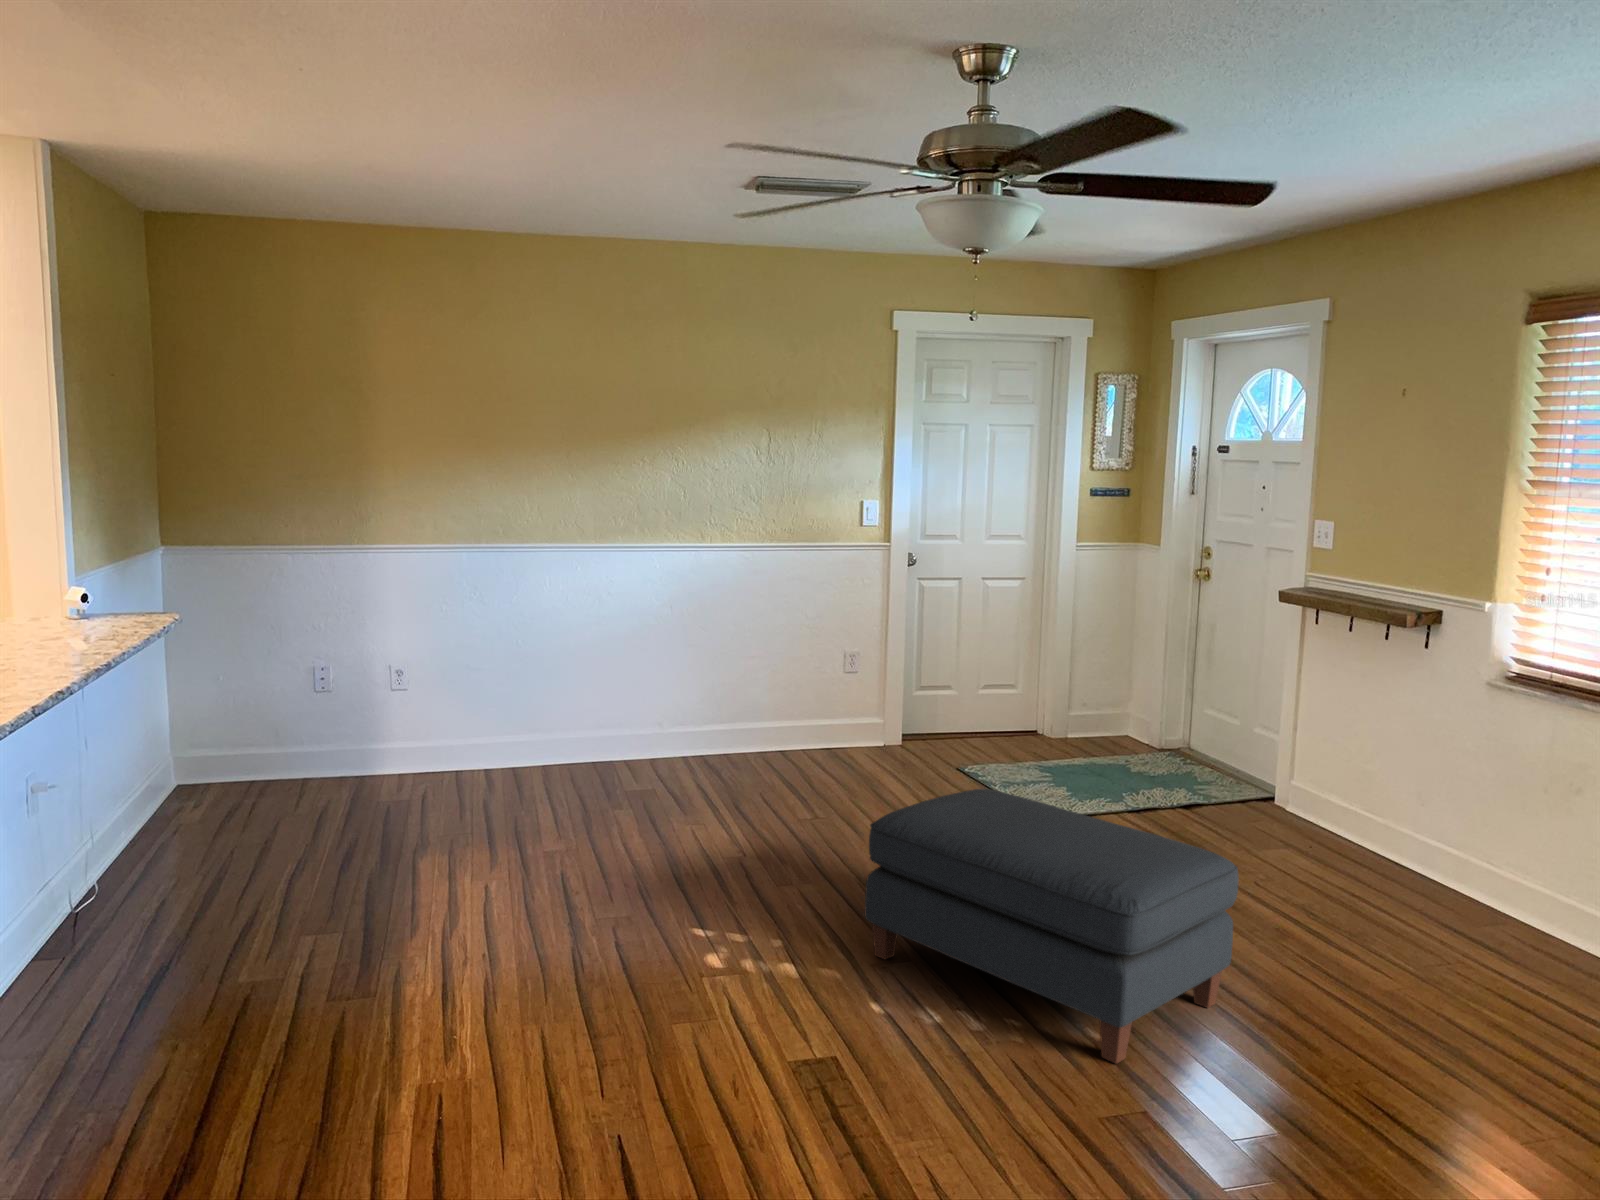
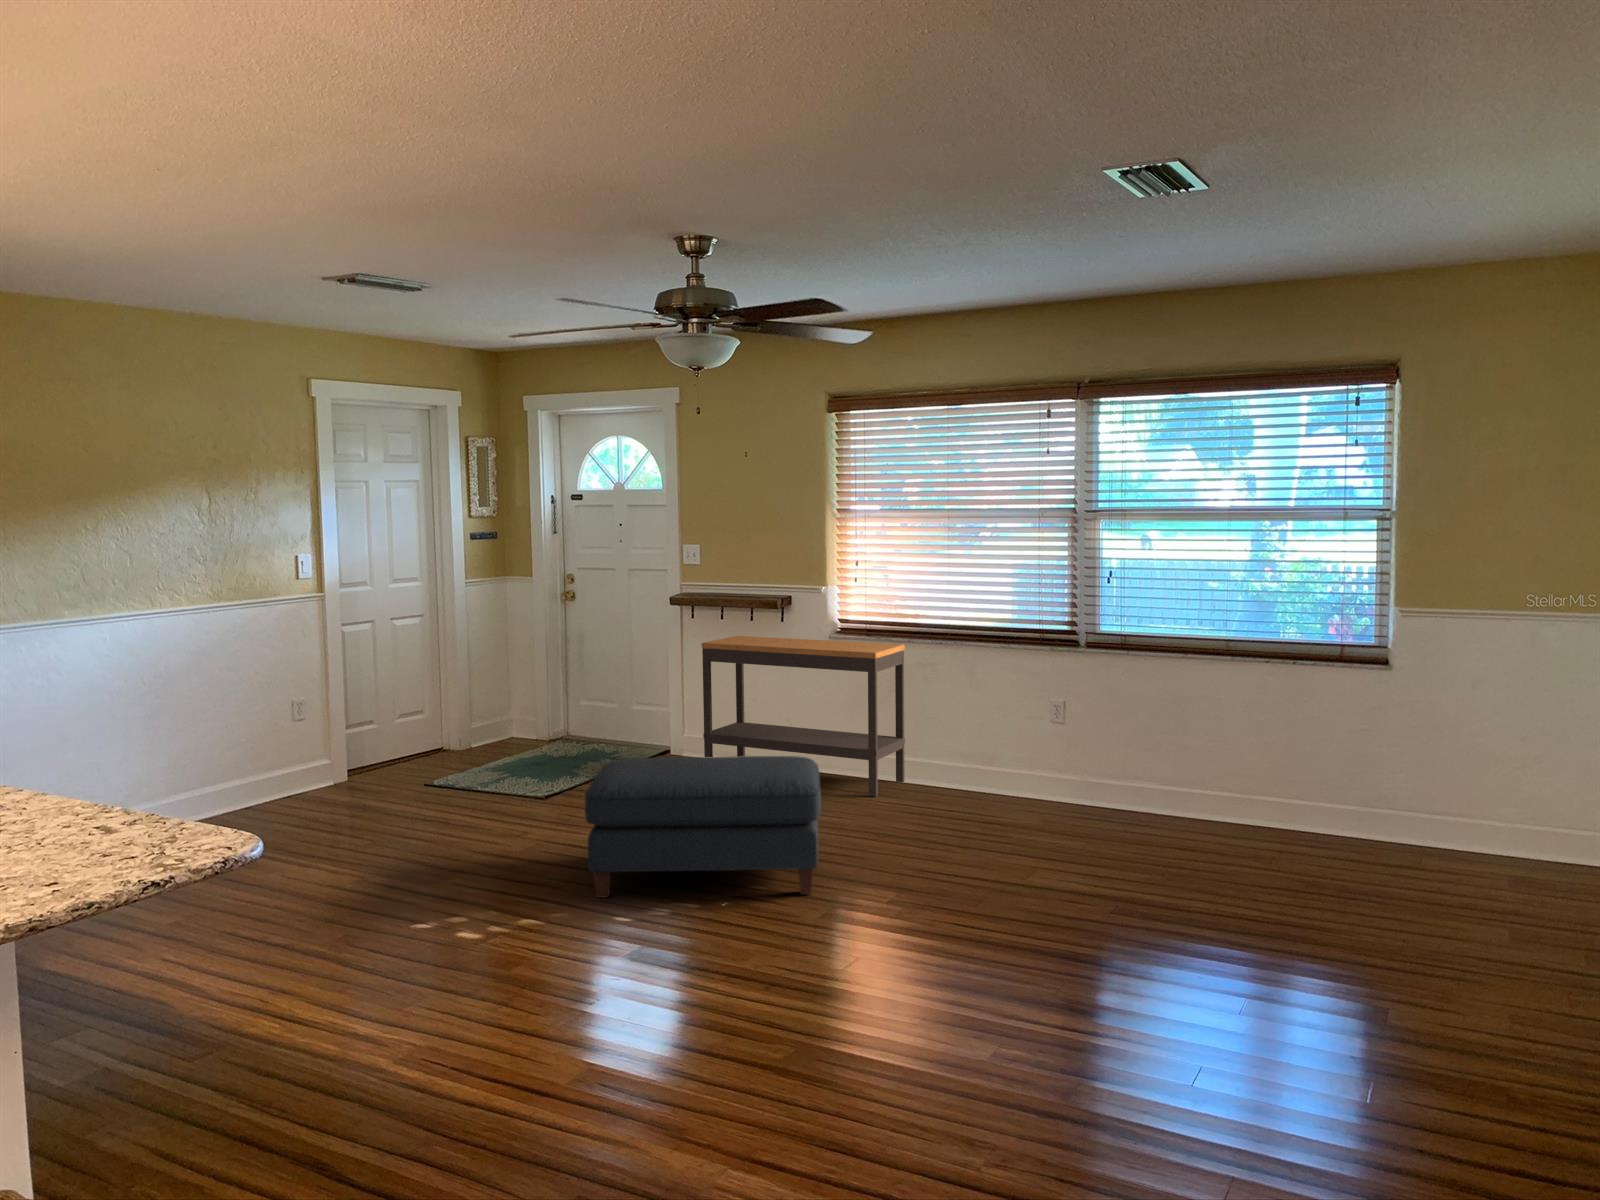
console table: none [1264,658,1593,953] -> present [702,636,905,797]

